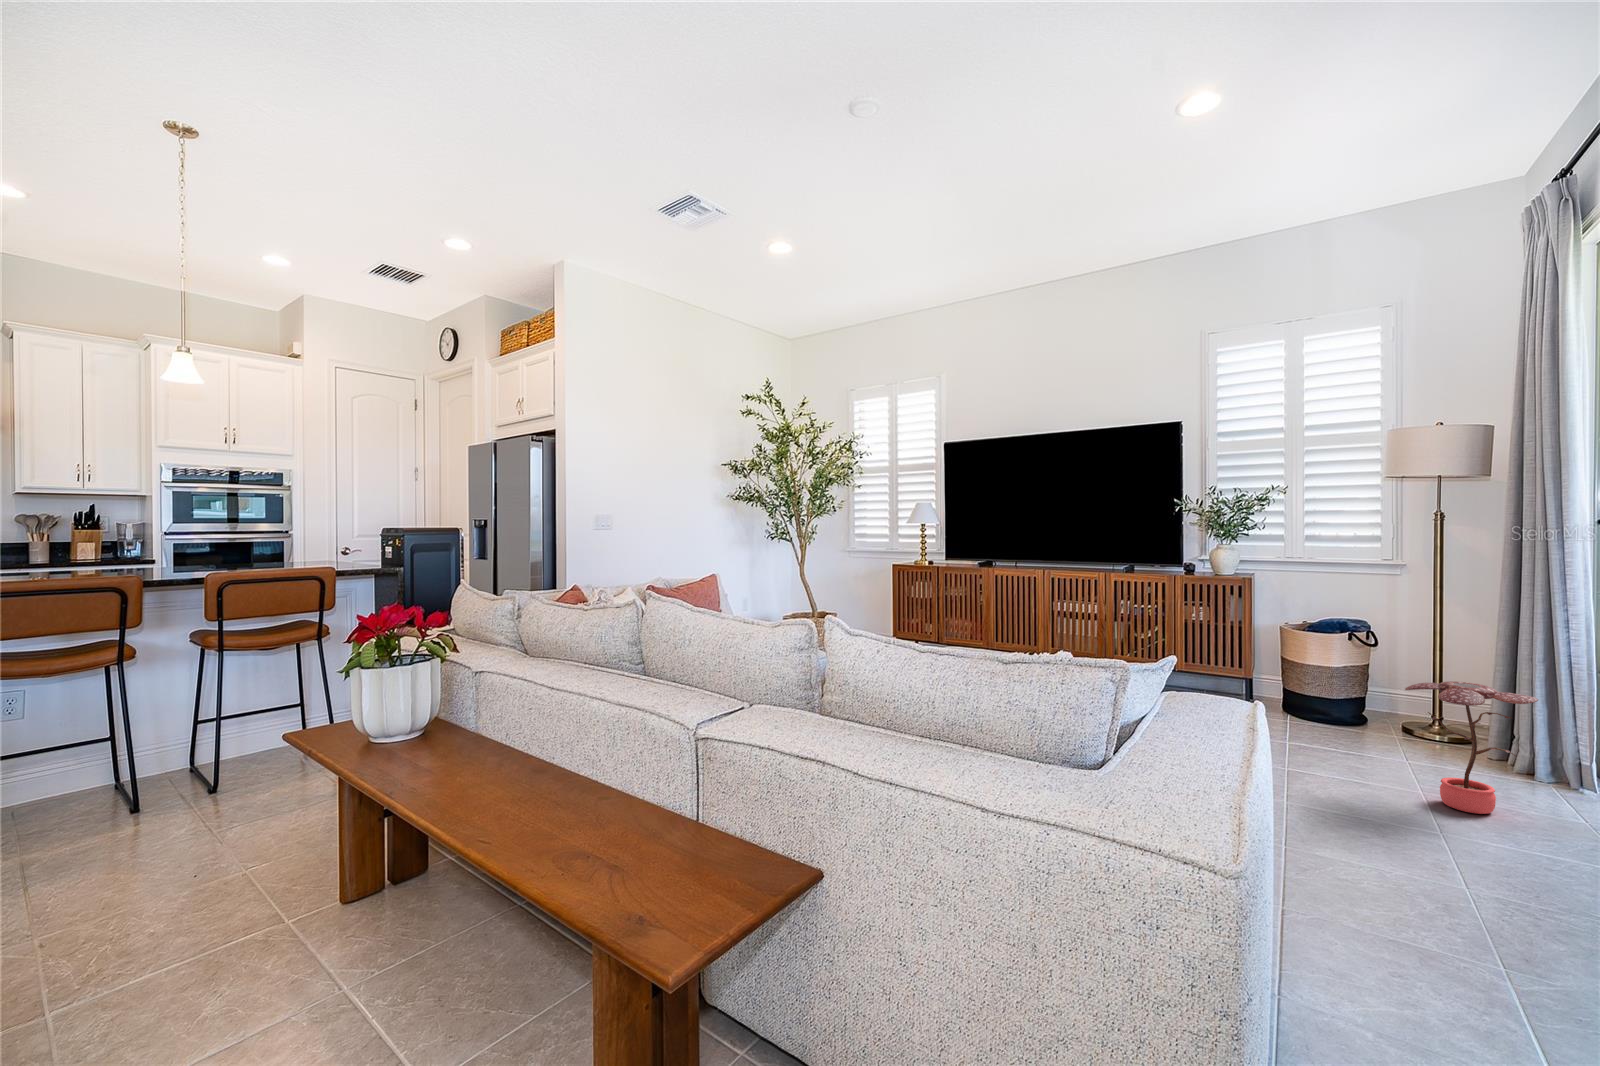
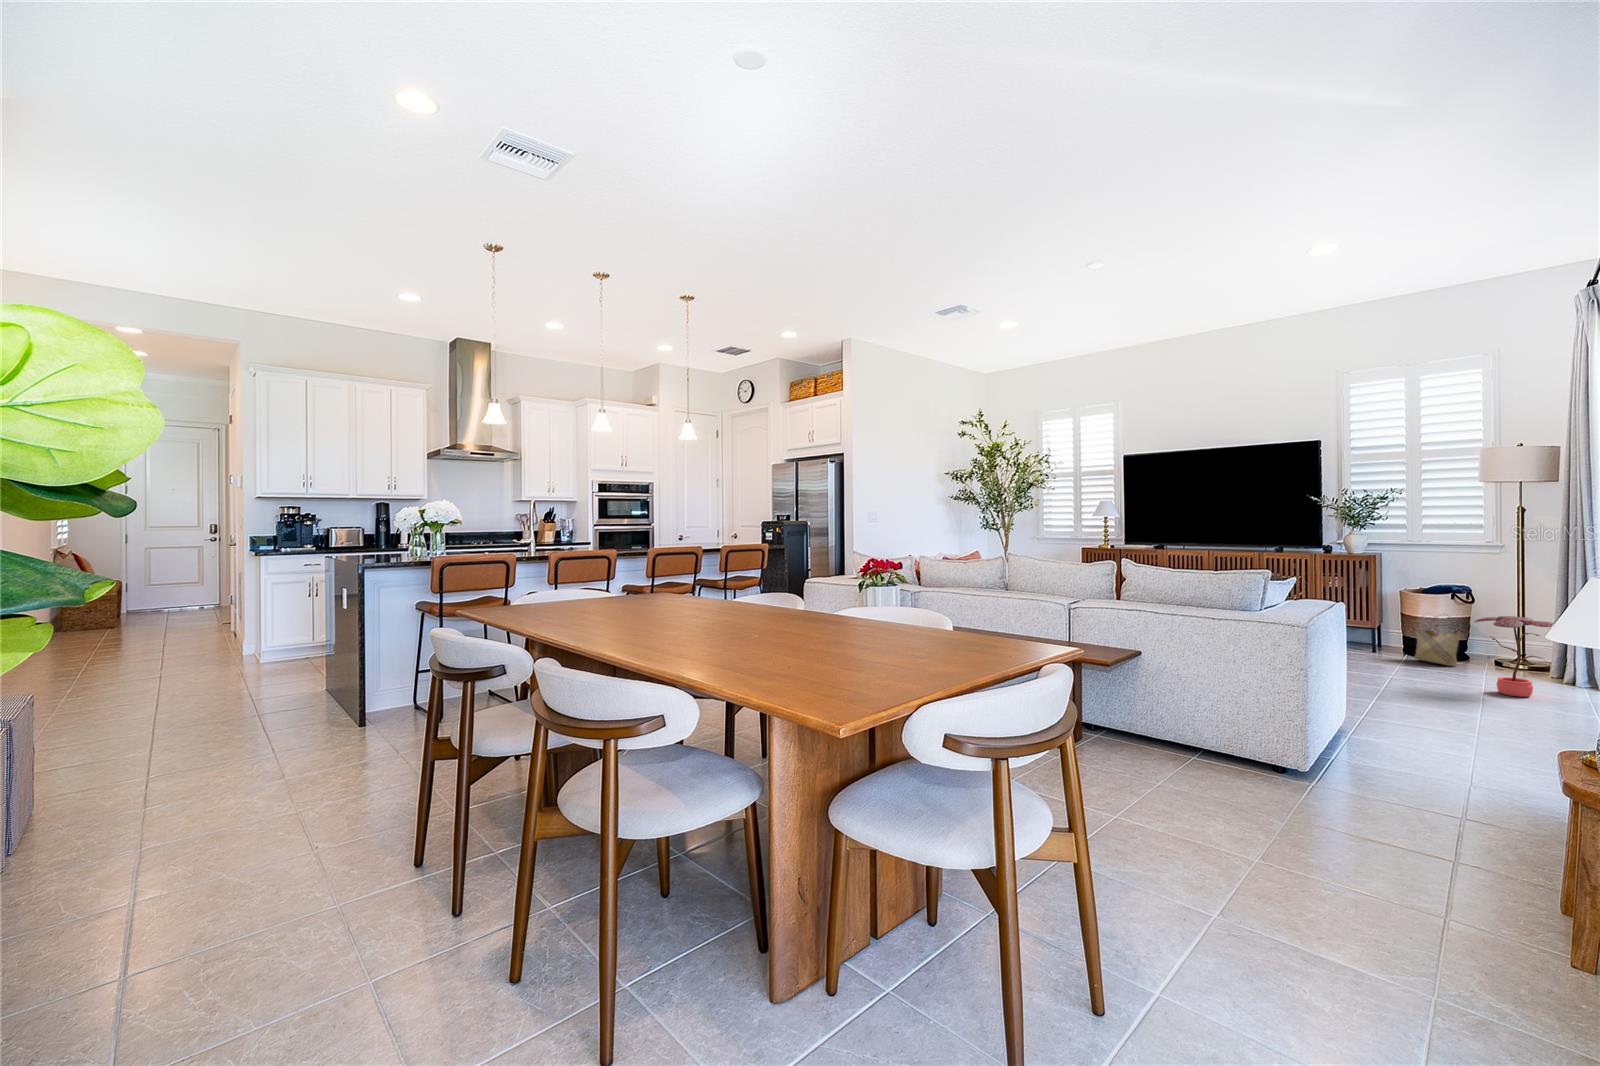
woven basket: none [1304,663,1367,740] -> present [1415,617,1460,666]

